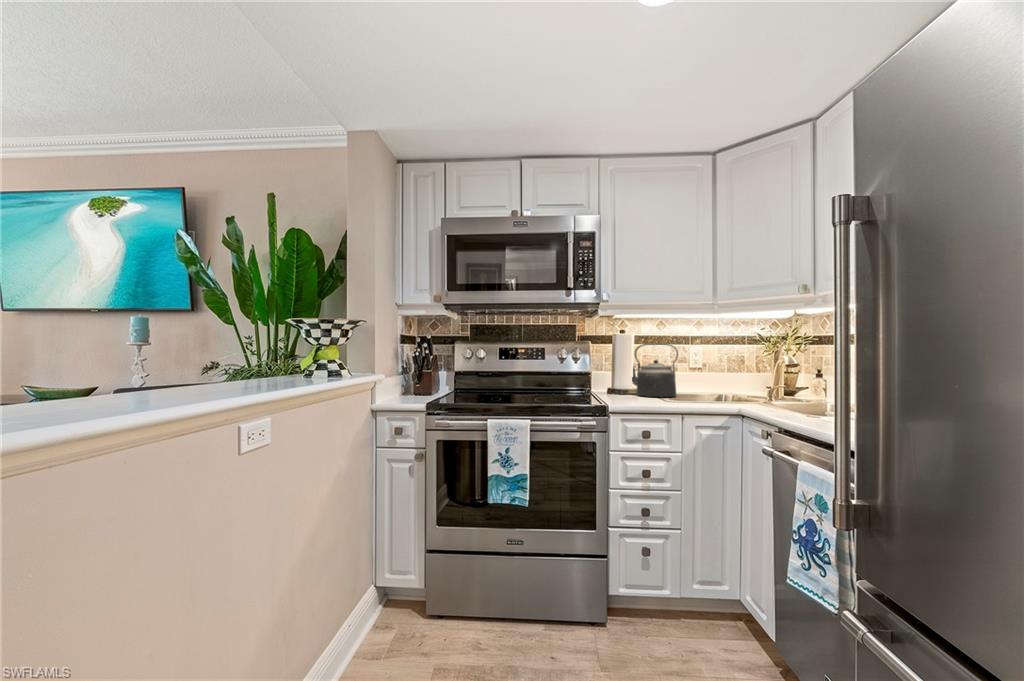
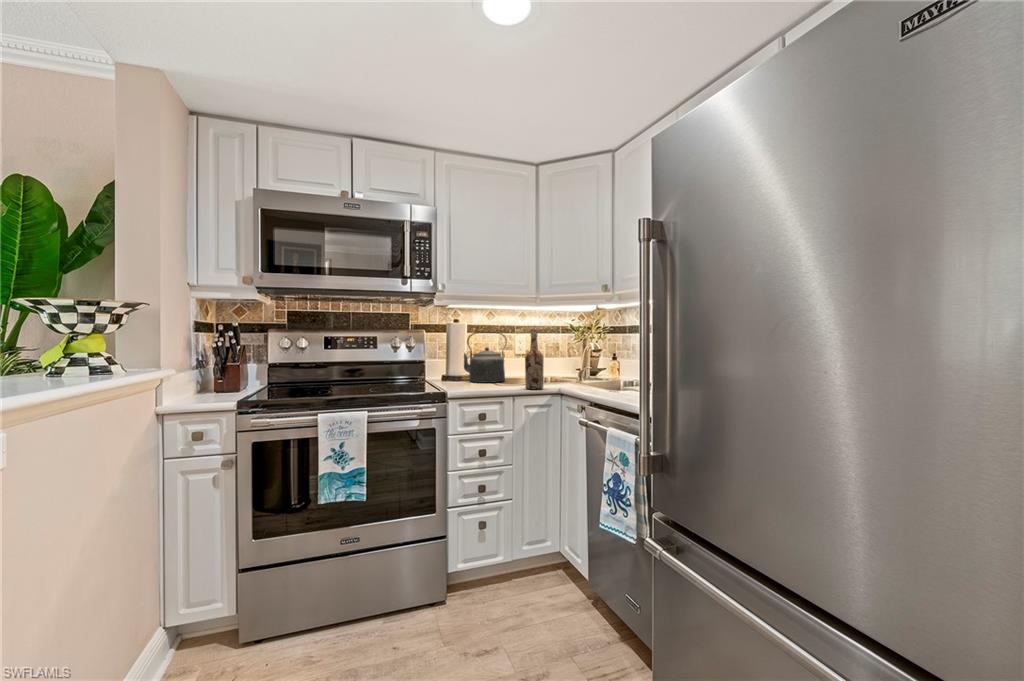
wine bottle: none [696,341,718,408] -> present [525,330,544,390]

